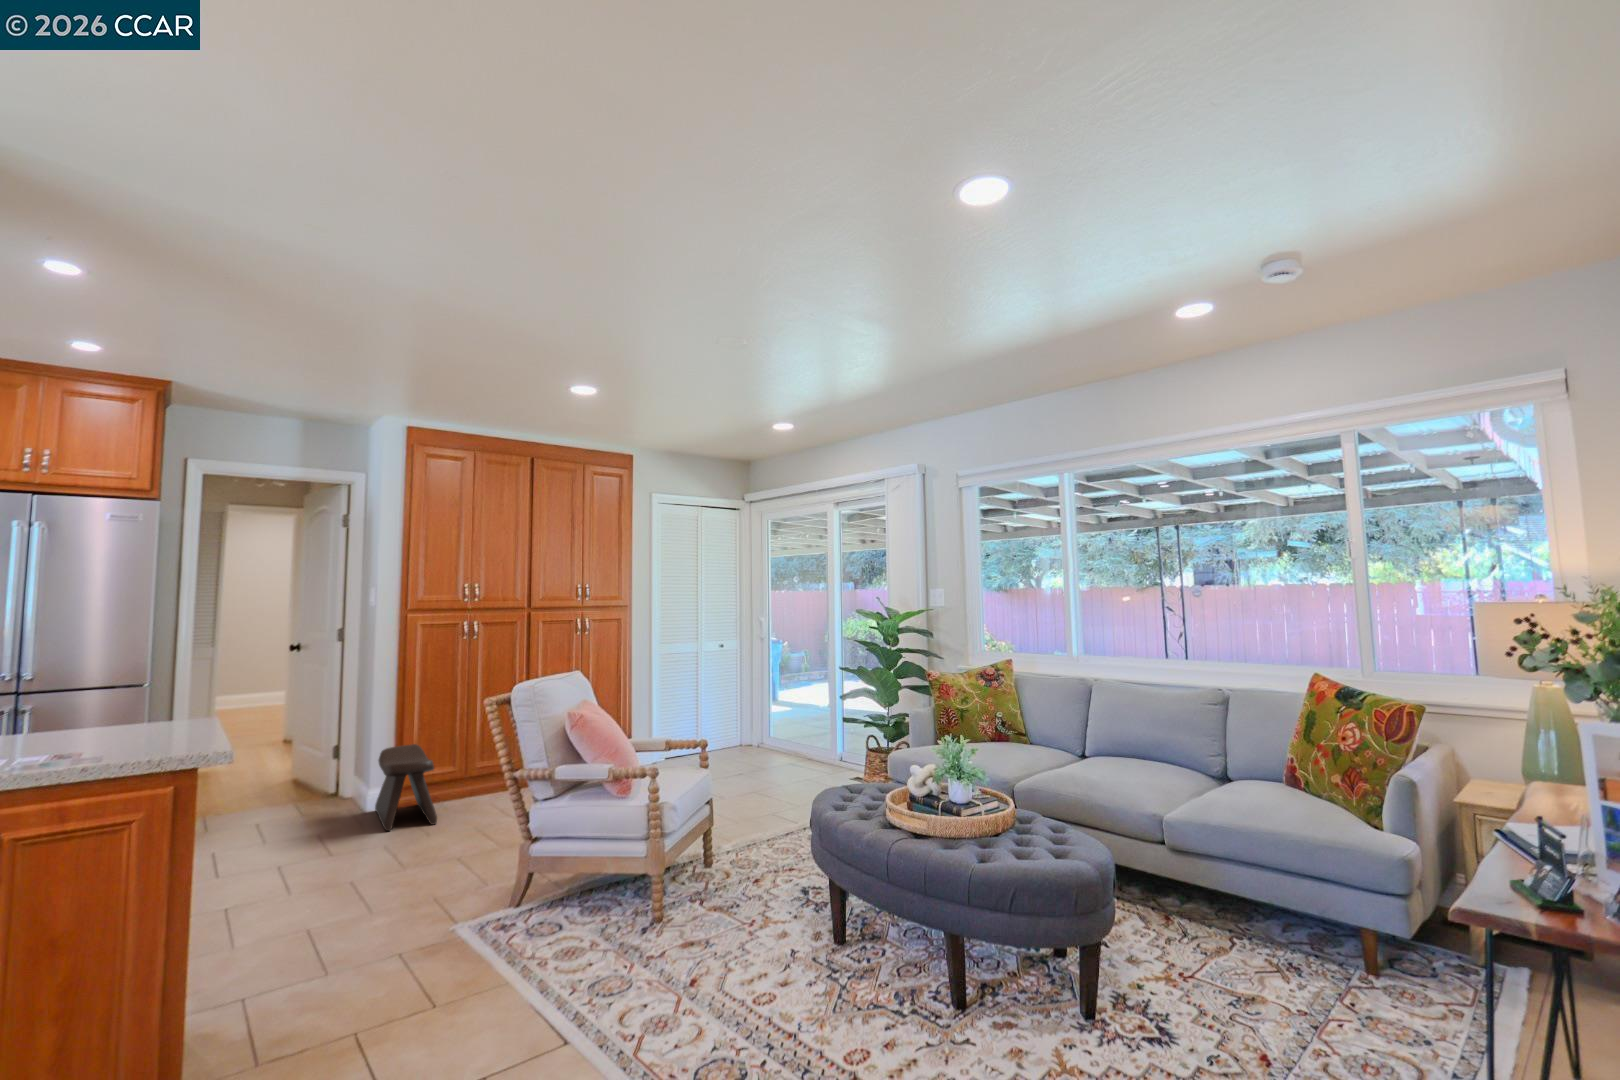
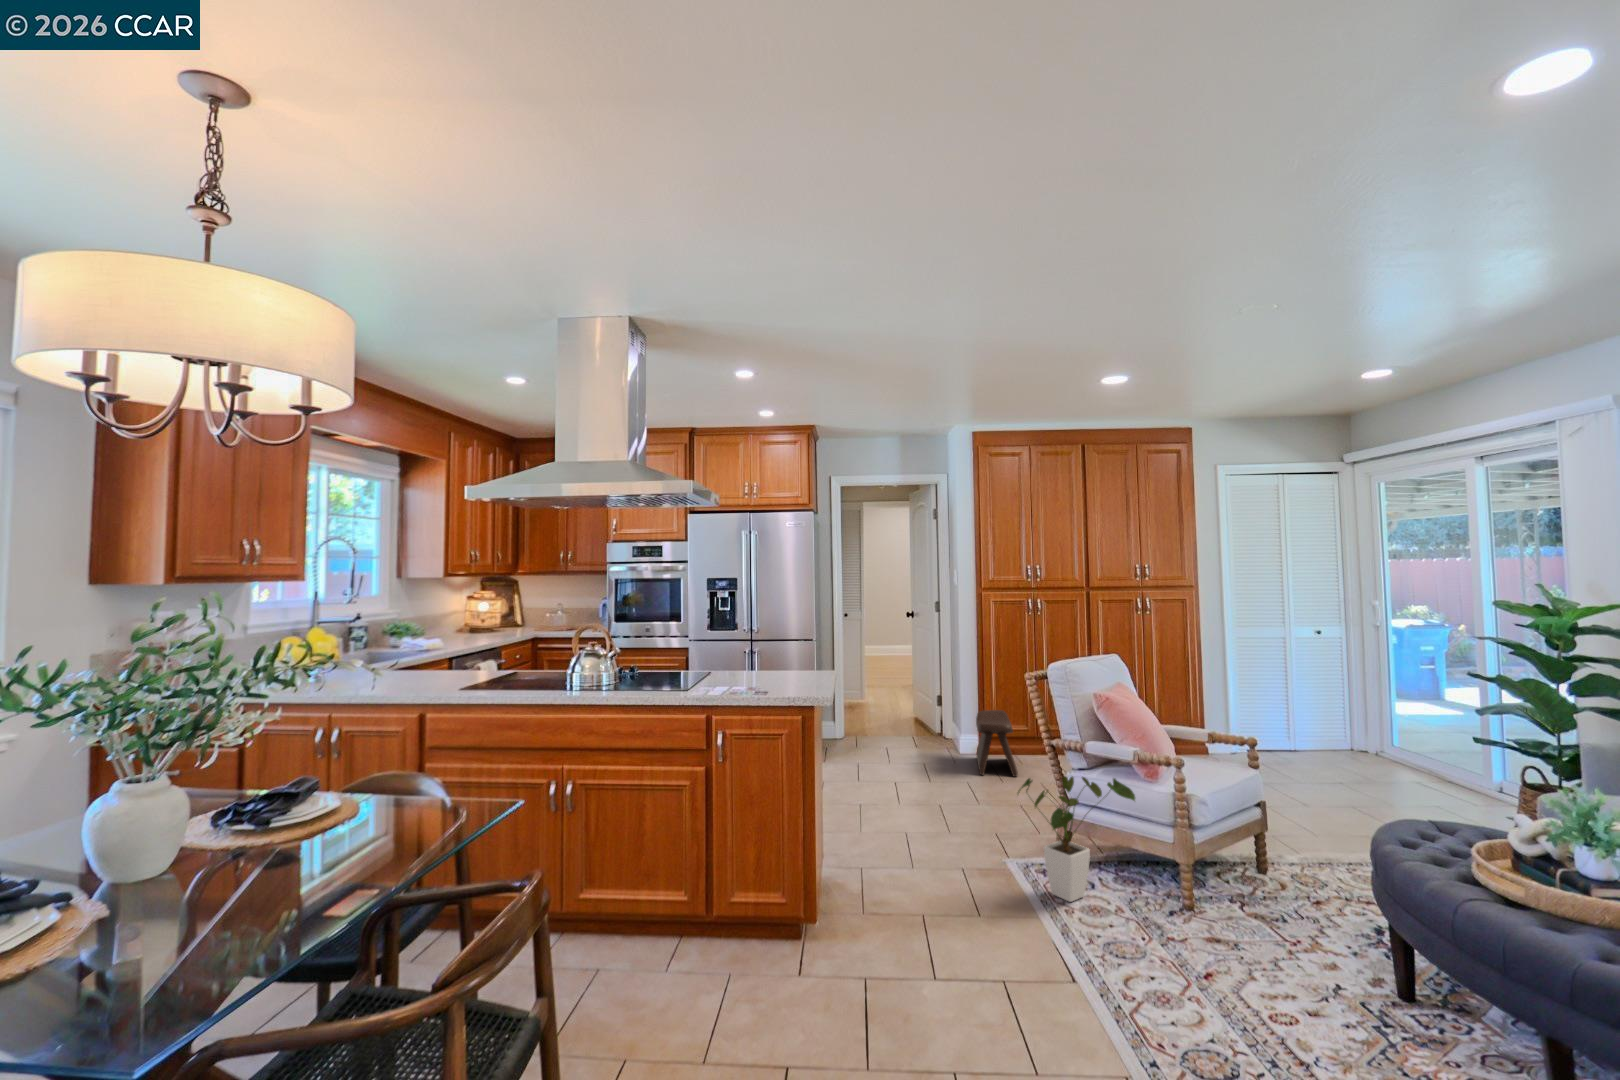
house plant: none [486,799,616,954] -> present [1018,776,1135,902]

